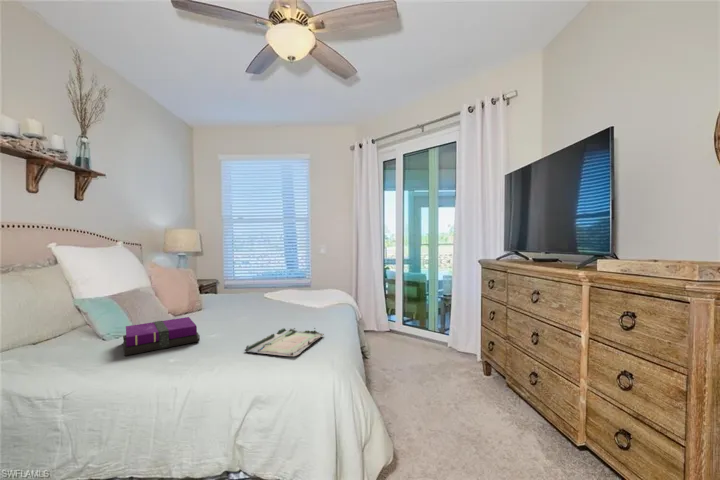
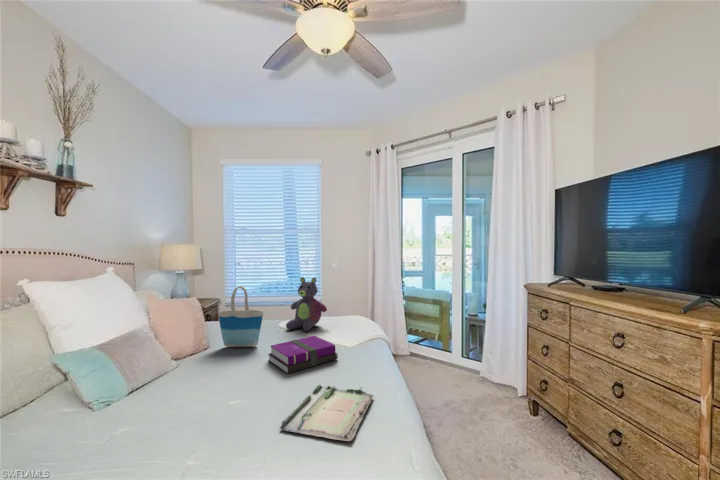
stuffed bear: none [271,254,306,300] -> present [286,277,327,331]
tote bag: none [211,258,248,309] -> present [219,287,263,347]
notebook: present [123,317,200,356] -> present [268,336,338,374]

